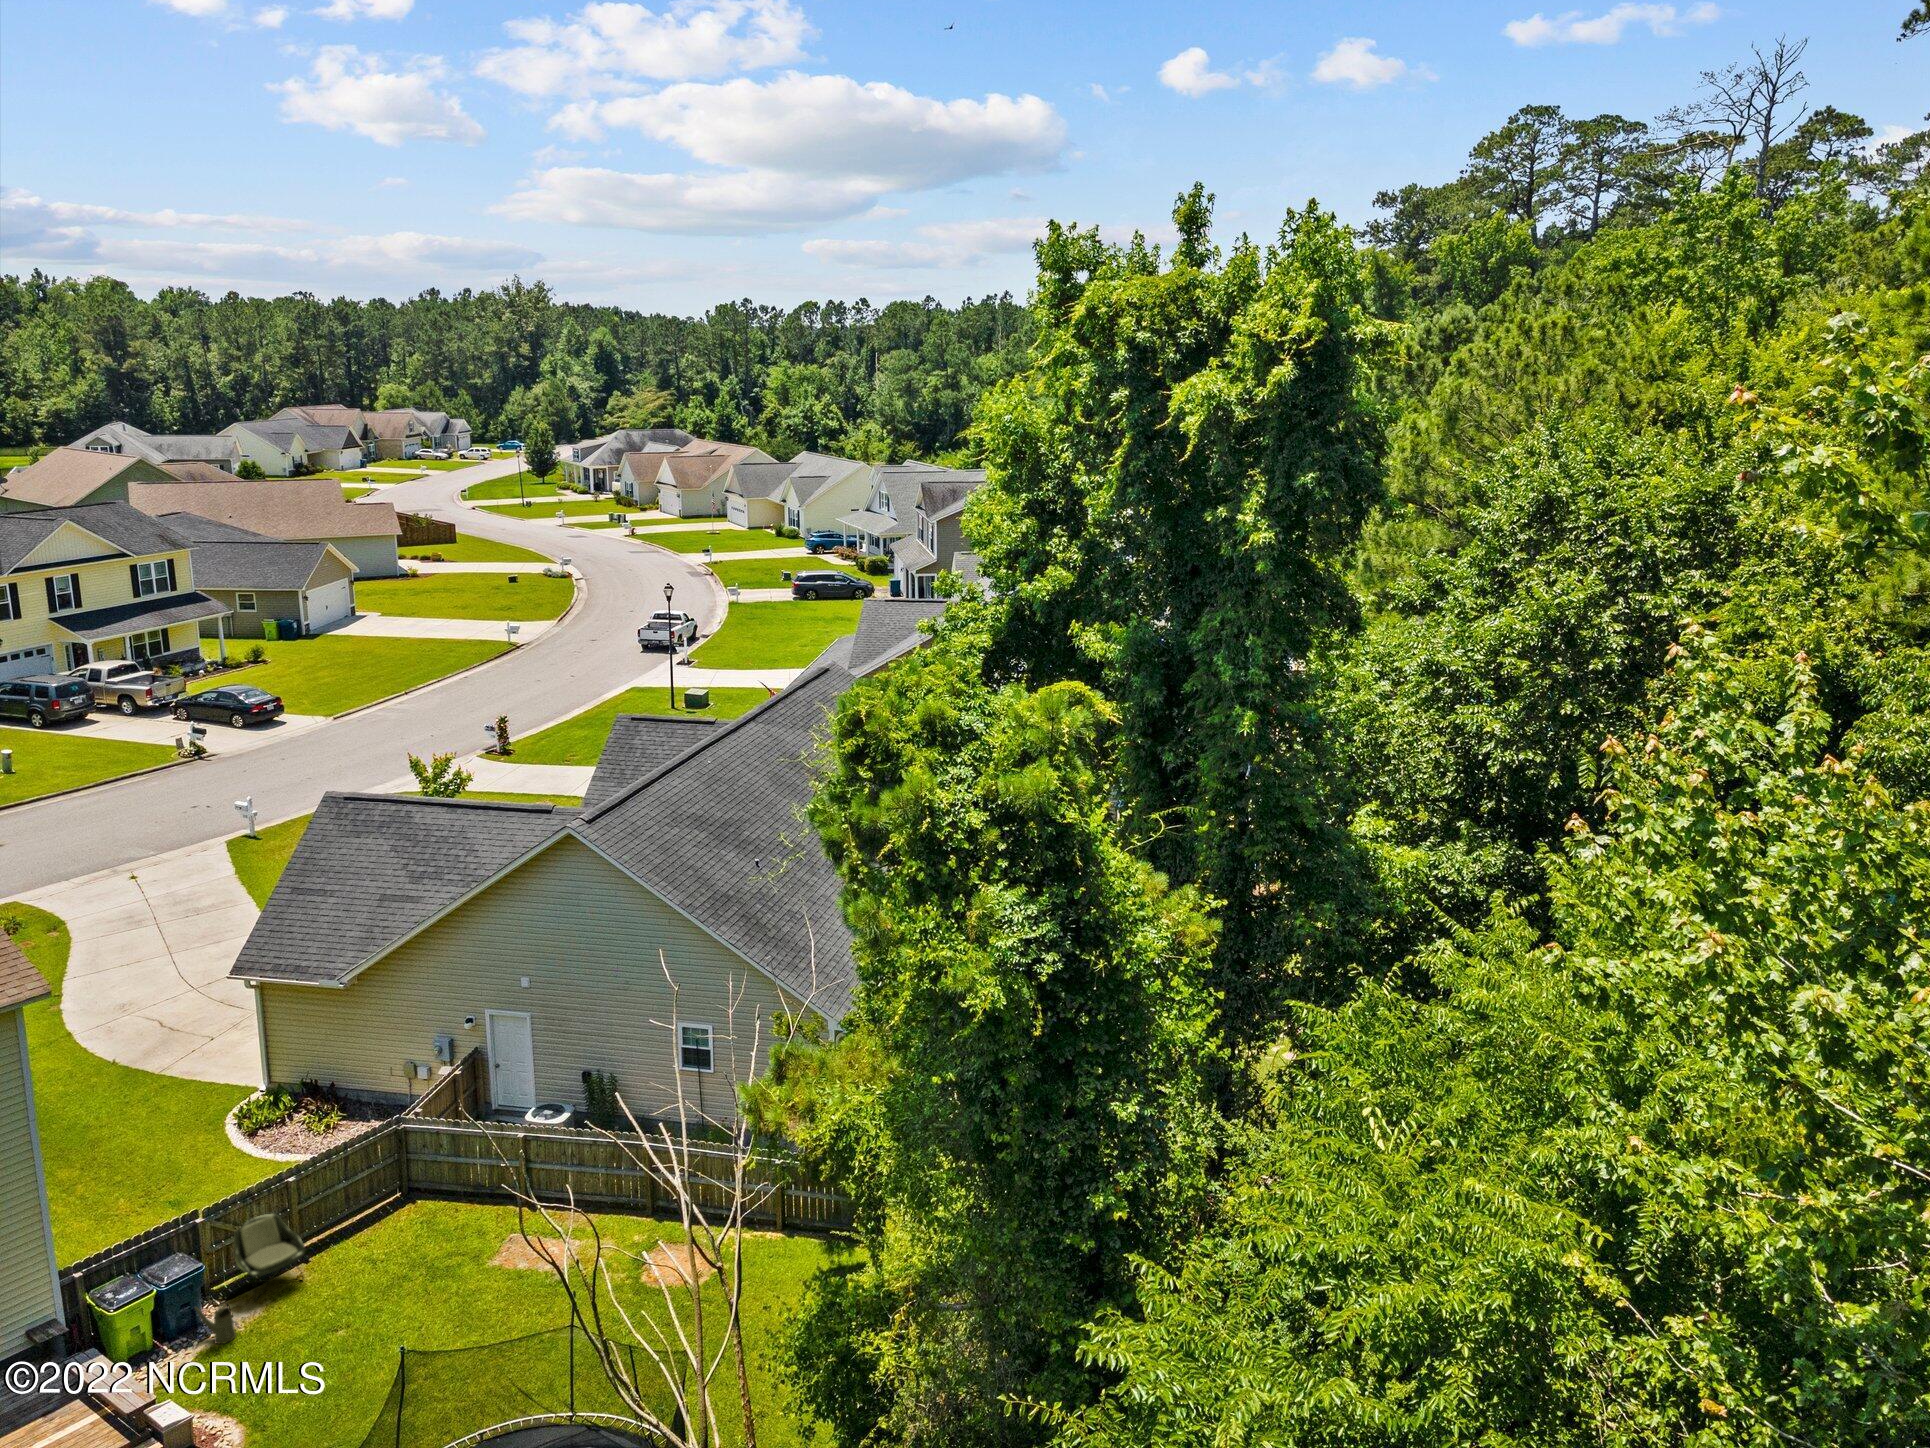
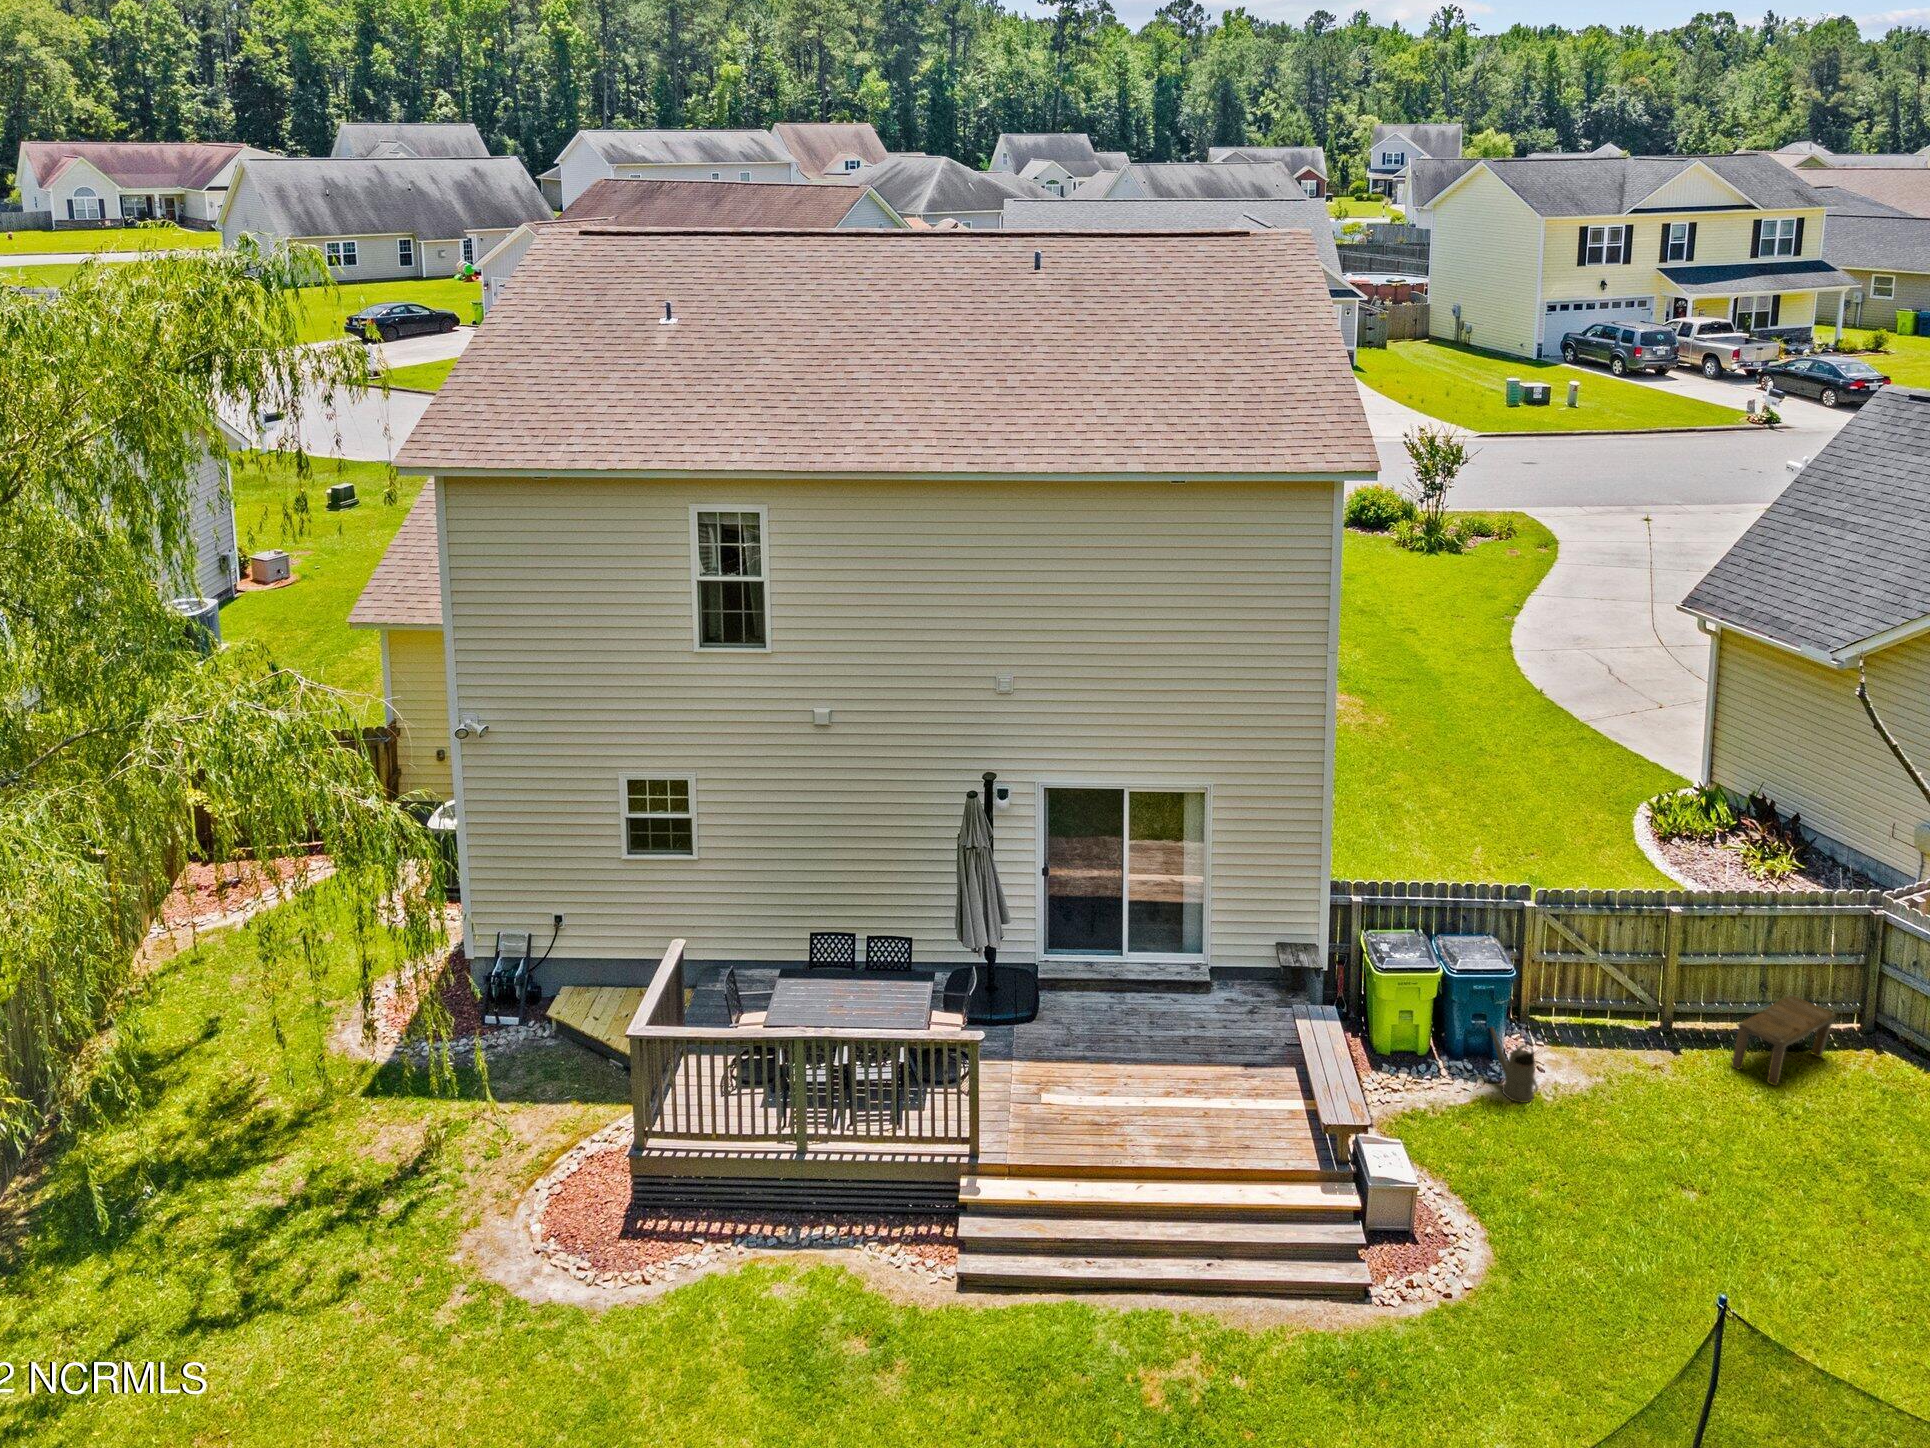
bench: none [338,1191,385,1251] -> present [1732,995,1836,1086]
lounge chair: present [234,1213,305,1301] -> none [1562,948,1673,1077]

